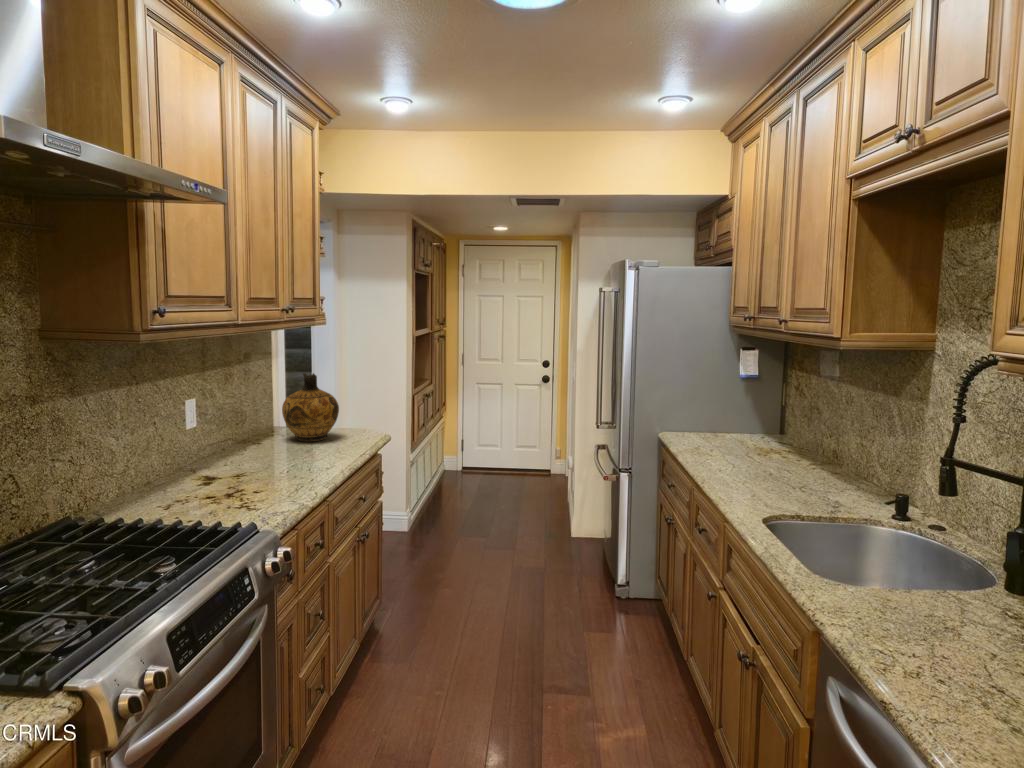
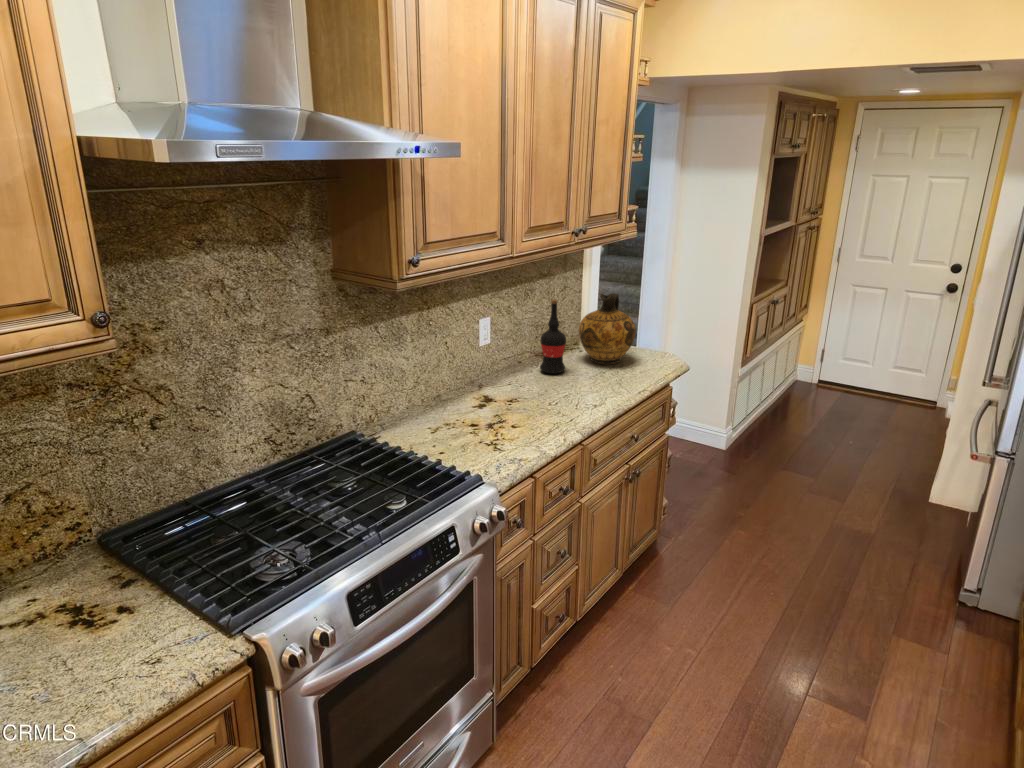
wine bottle: none [249,378,278,452] -> present [540,299,566,373]

